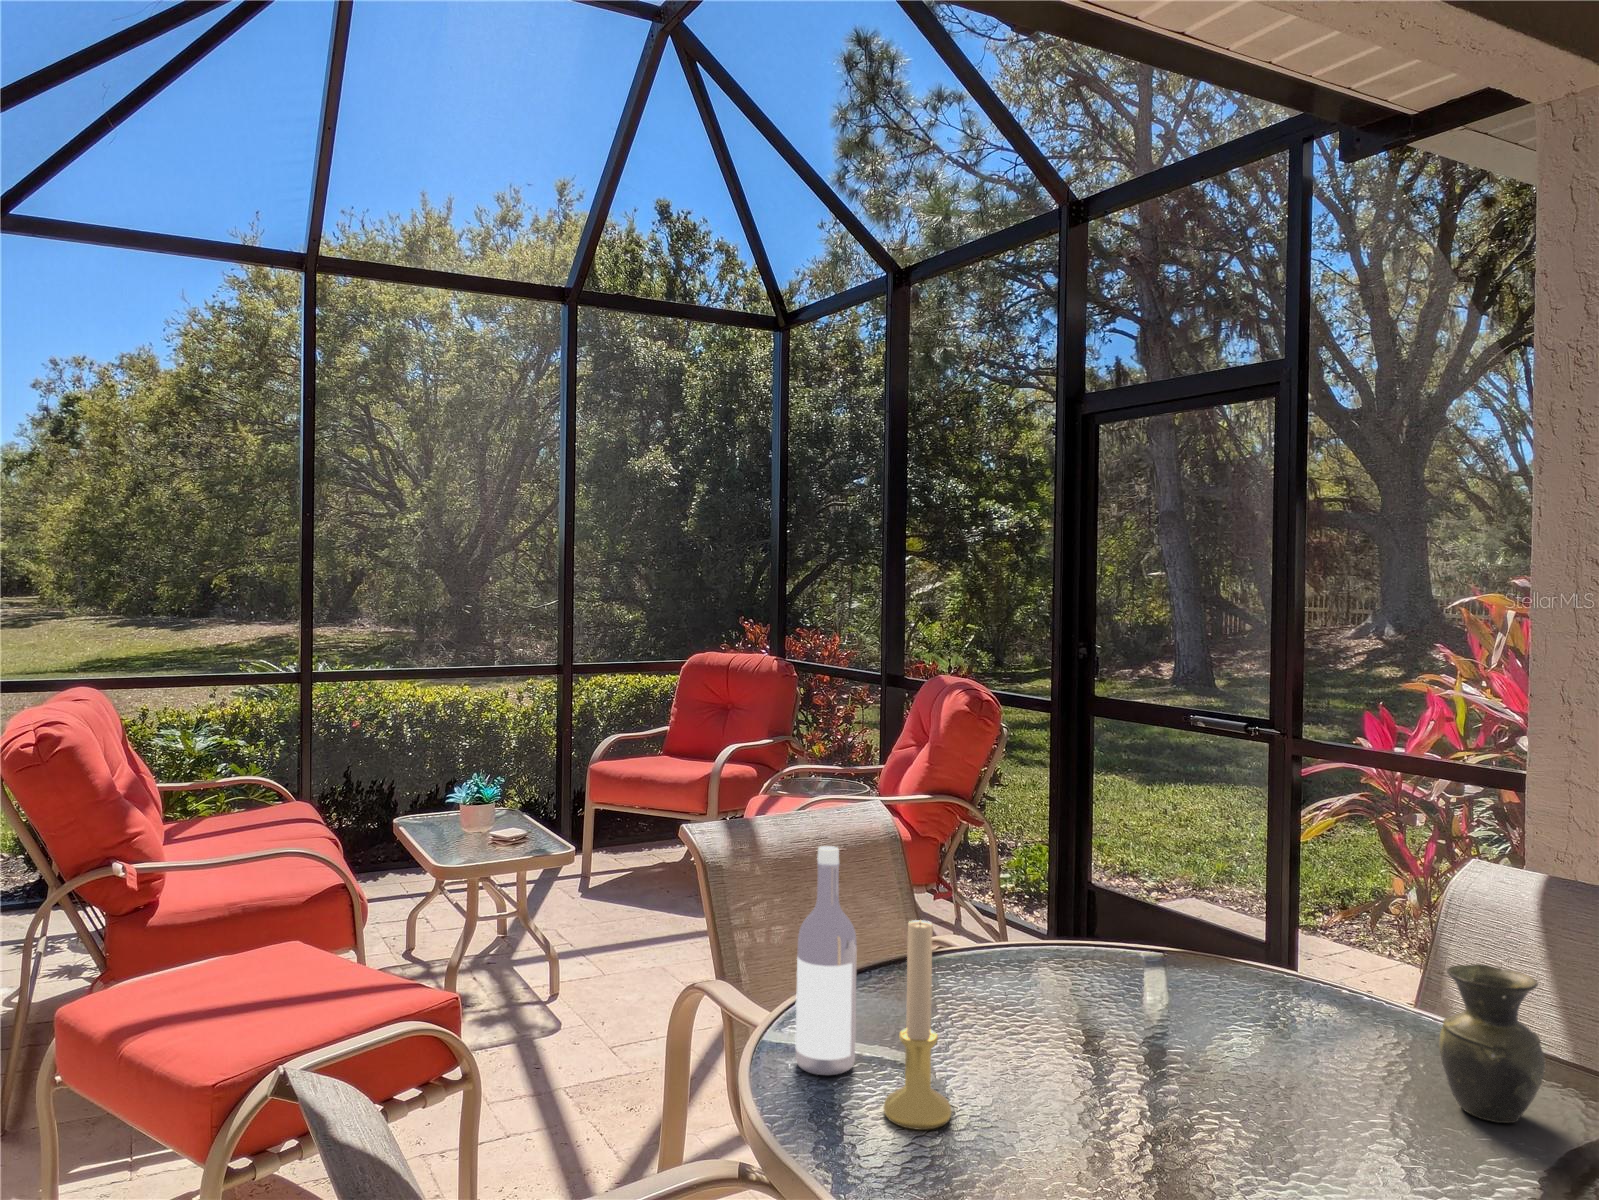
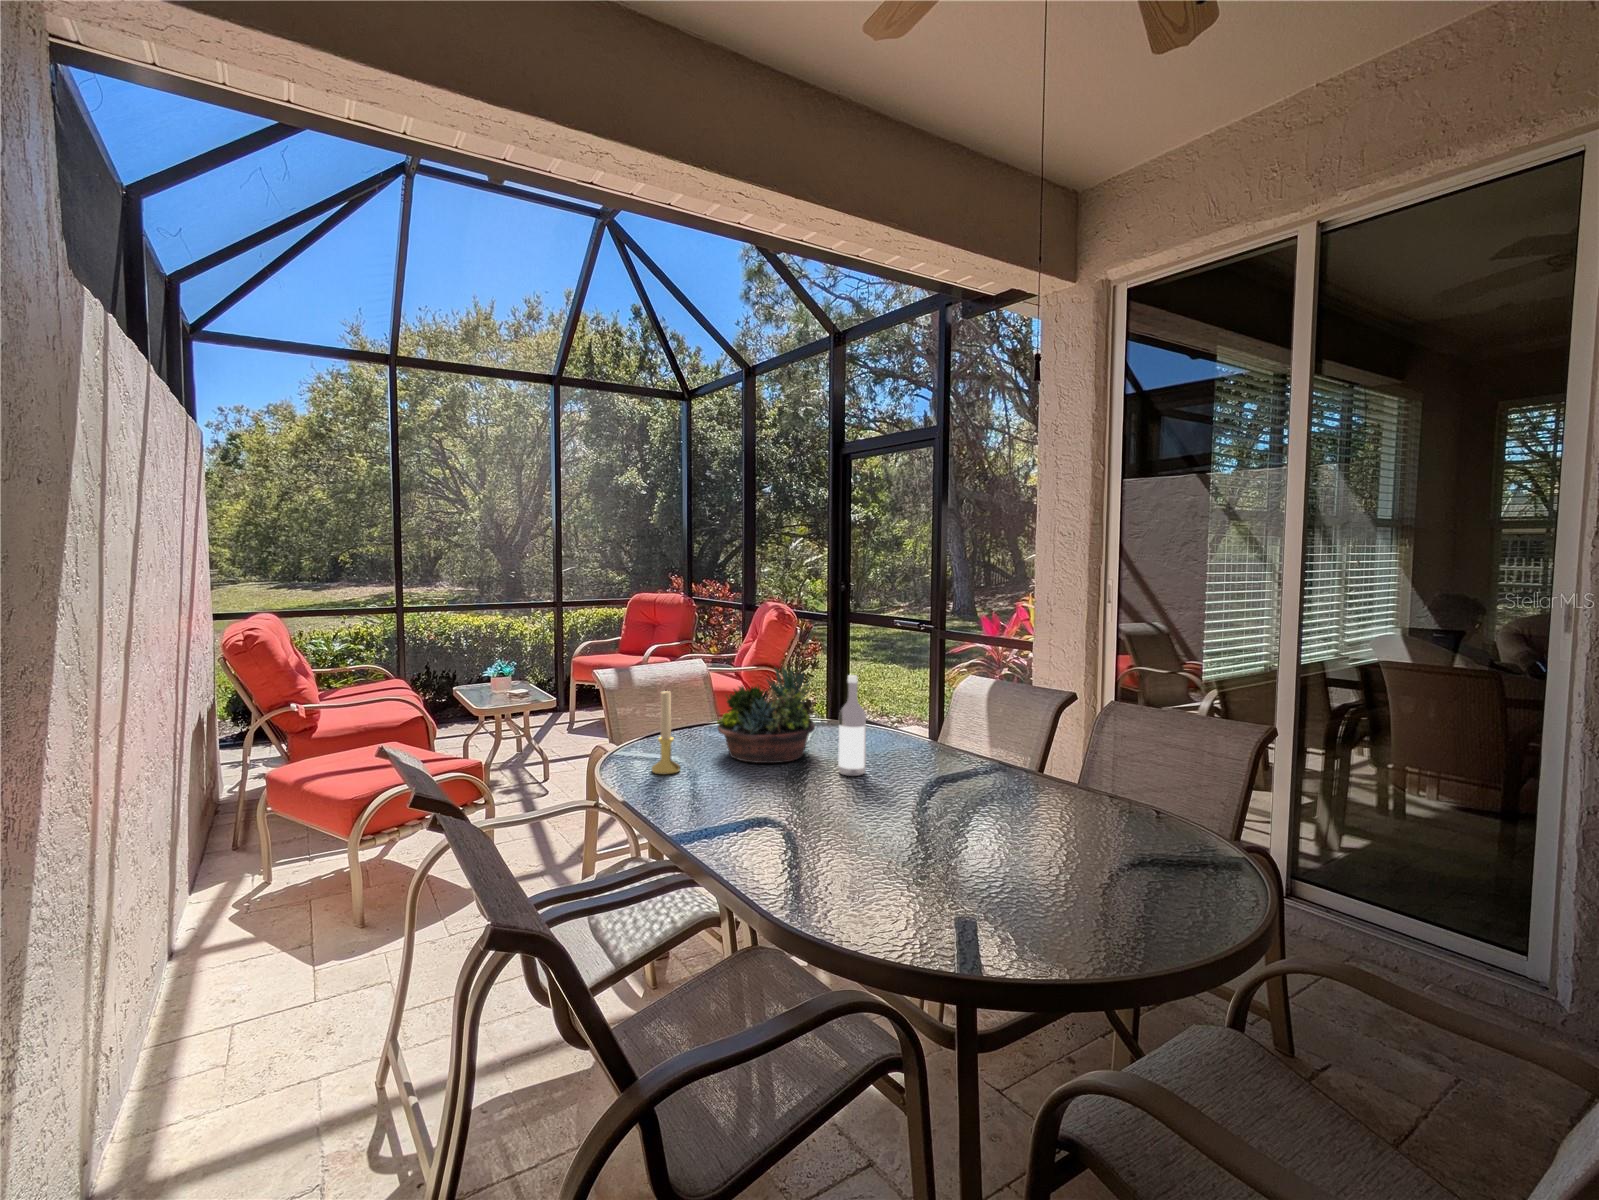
wine bottle: present [796,846,857,1075] -> present [838,675,866,776]
succulent planter: none [1008,847,1245,1096] -> present [717,668,815,763]
vase: present [1439,964,1545,1123] -> none [889,707,925,768]

